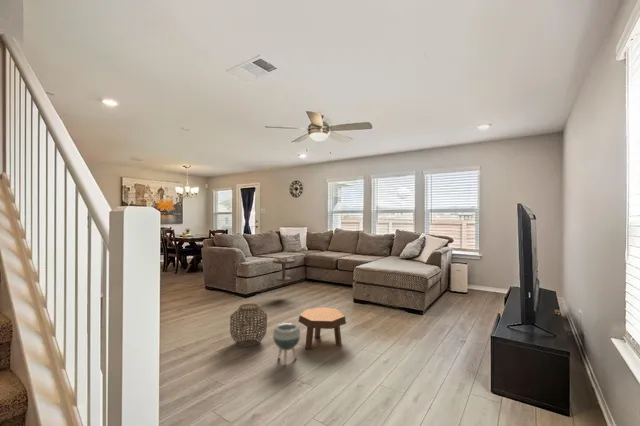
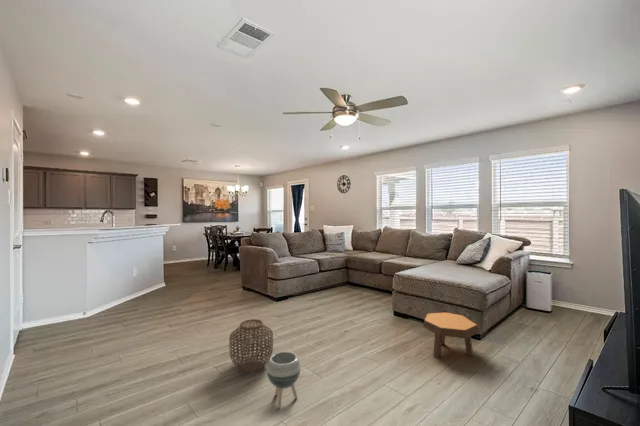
side table: present [273,258,295,281] -> none [304,261,328,306]
footstool: present [299,307,346,349] -> present [423,312,479,358]

